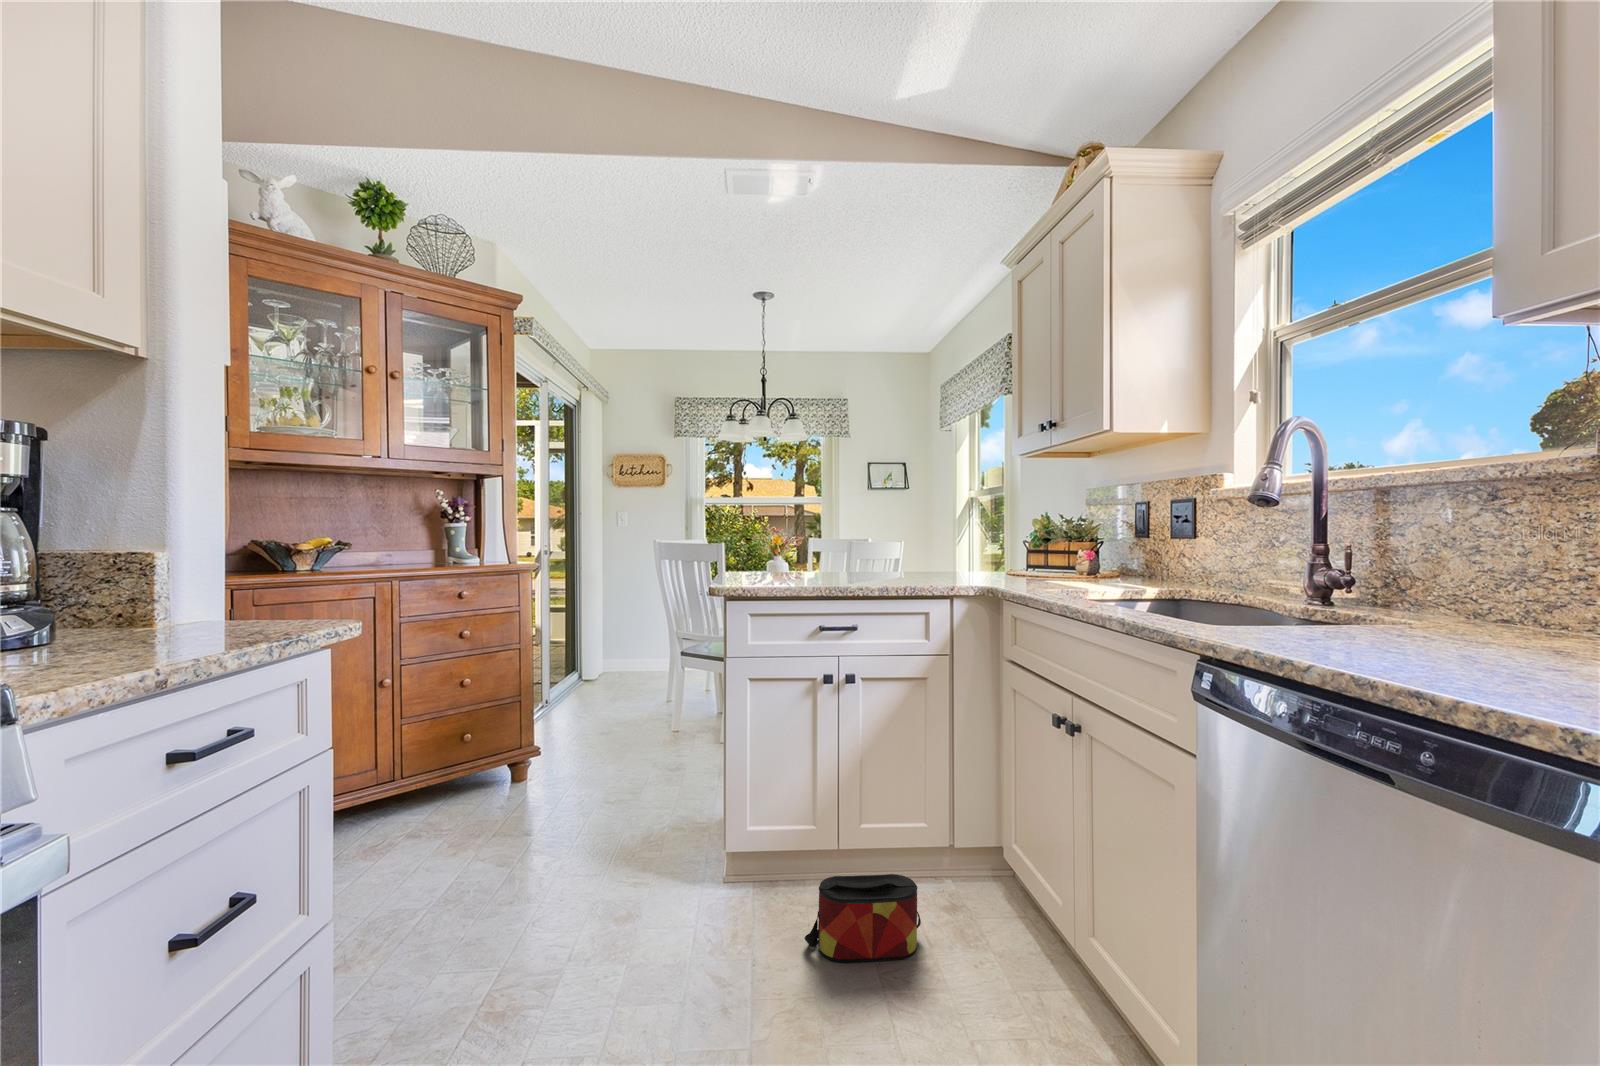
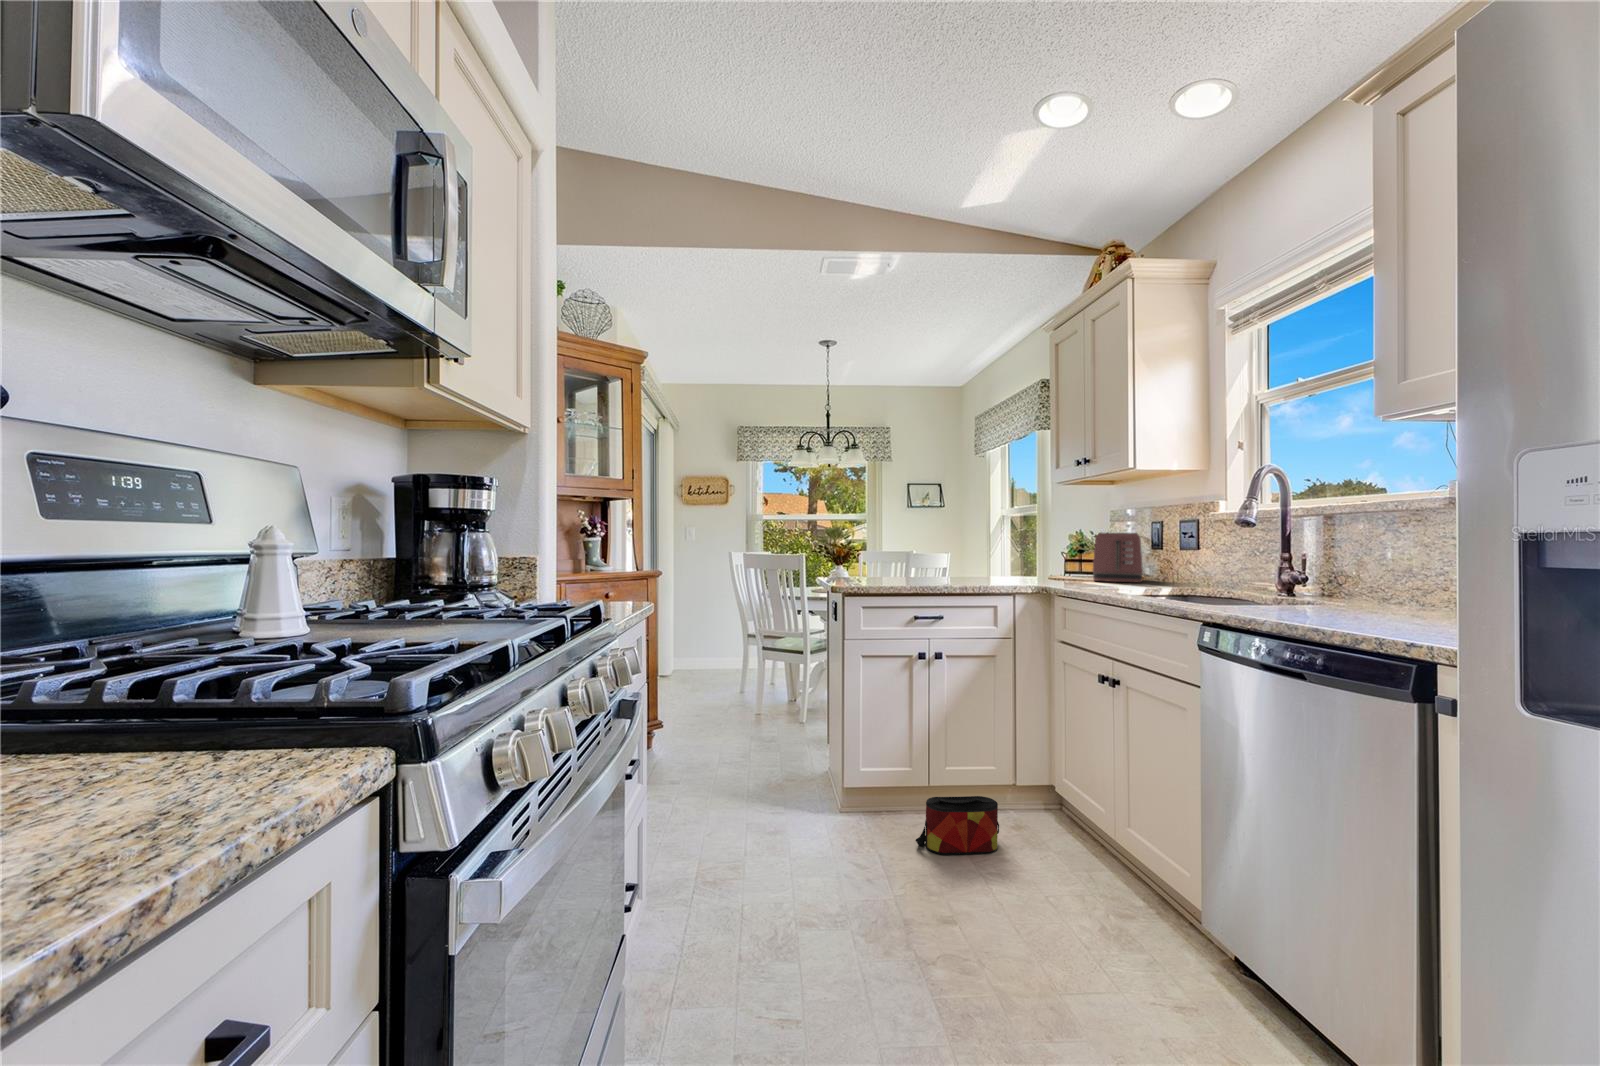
toaster: none [1059,516,1124,581] -> present [1093,533,1143,582]

